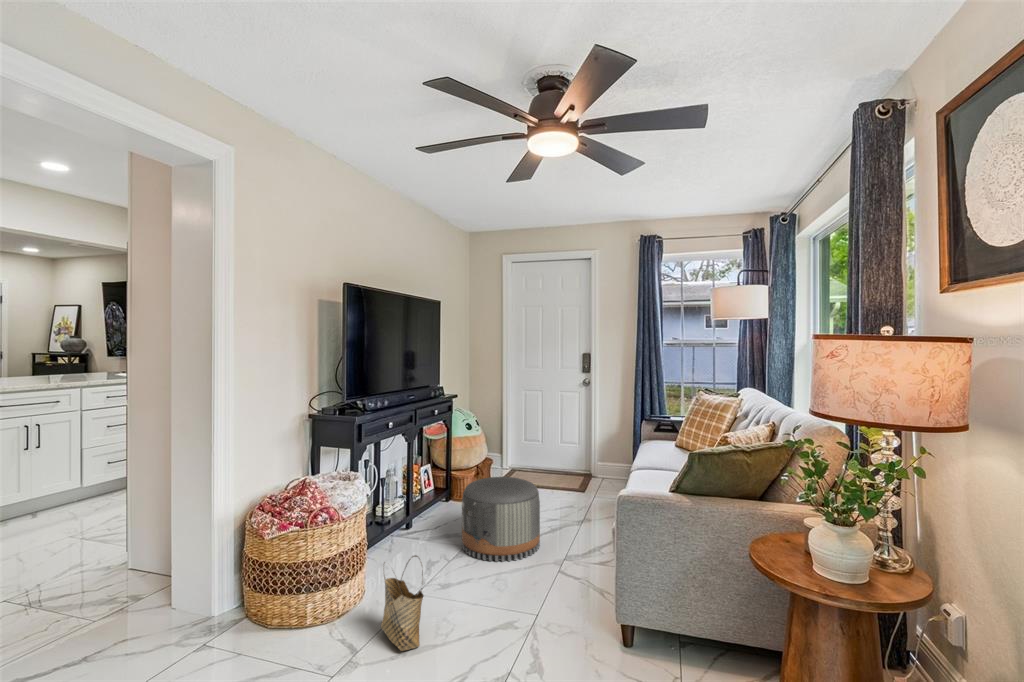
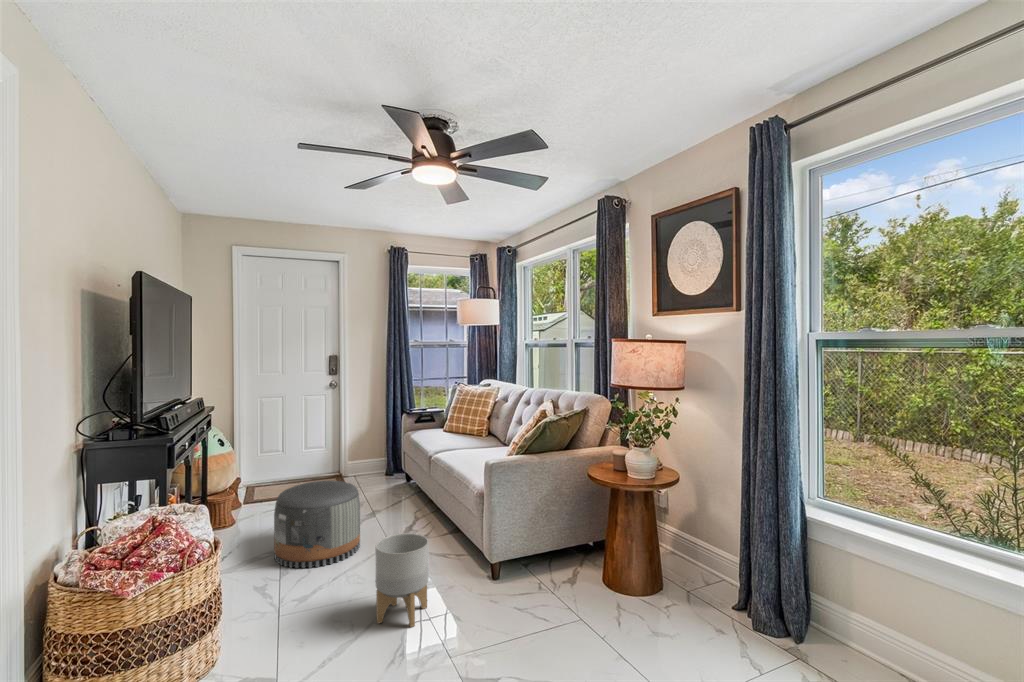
planter: none [468,550,525,658] -> present [376,533,429,627]
woven basket: present [381,555,424,651] -> none [282,562,344,657]

